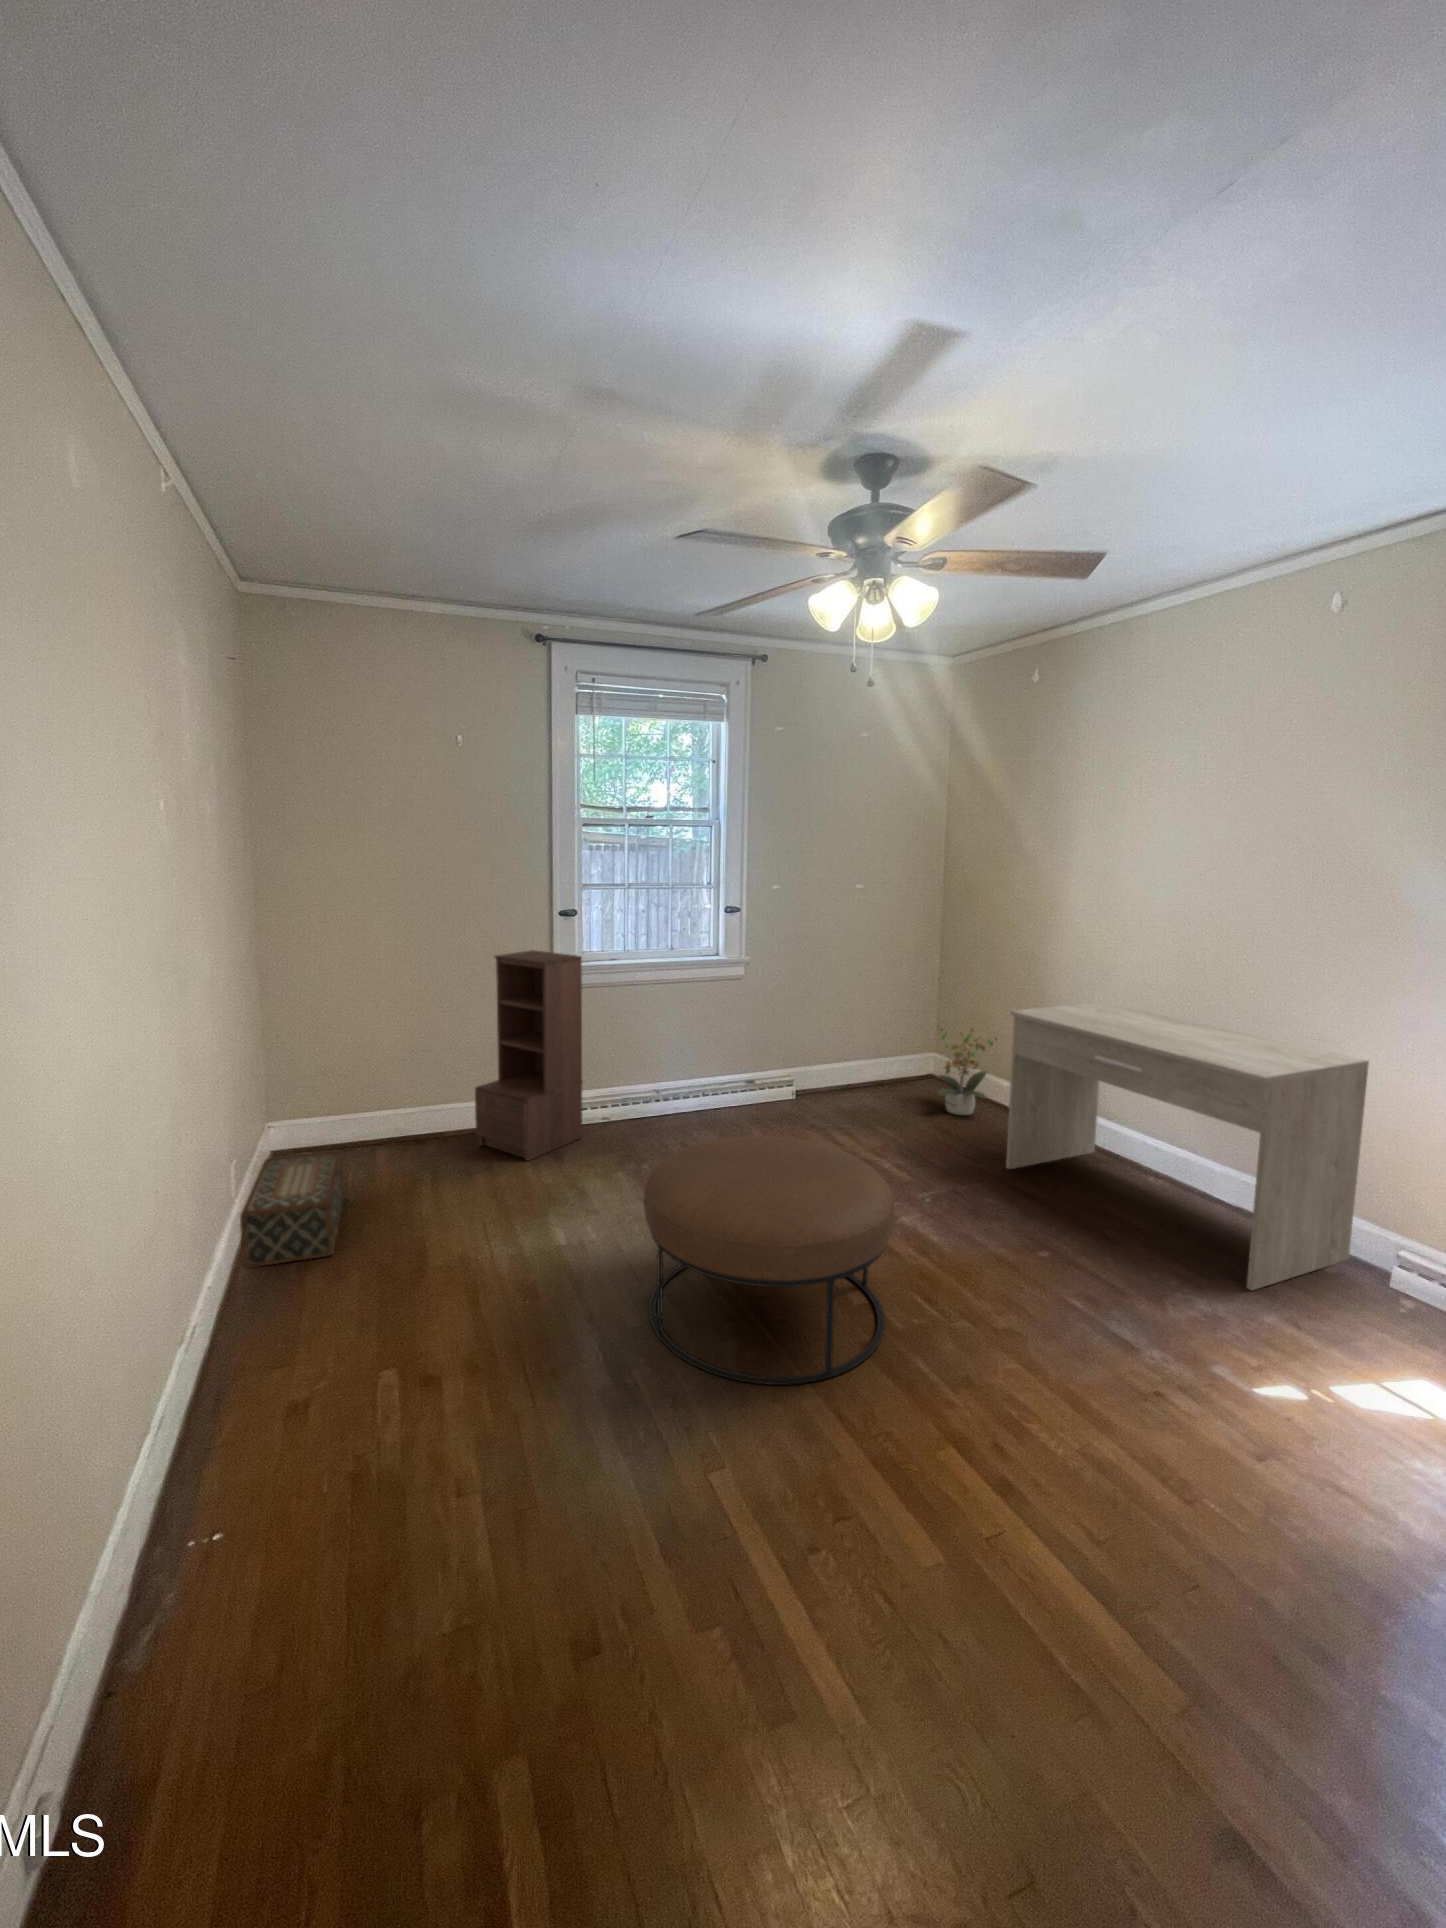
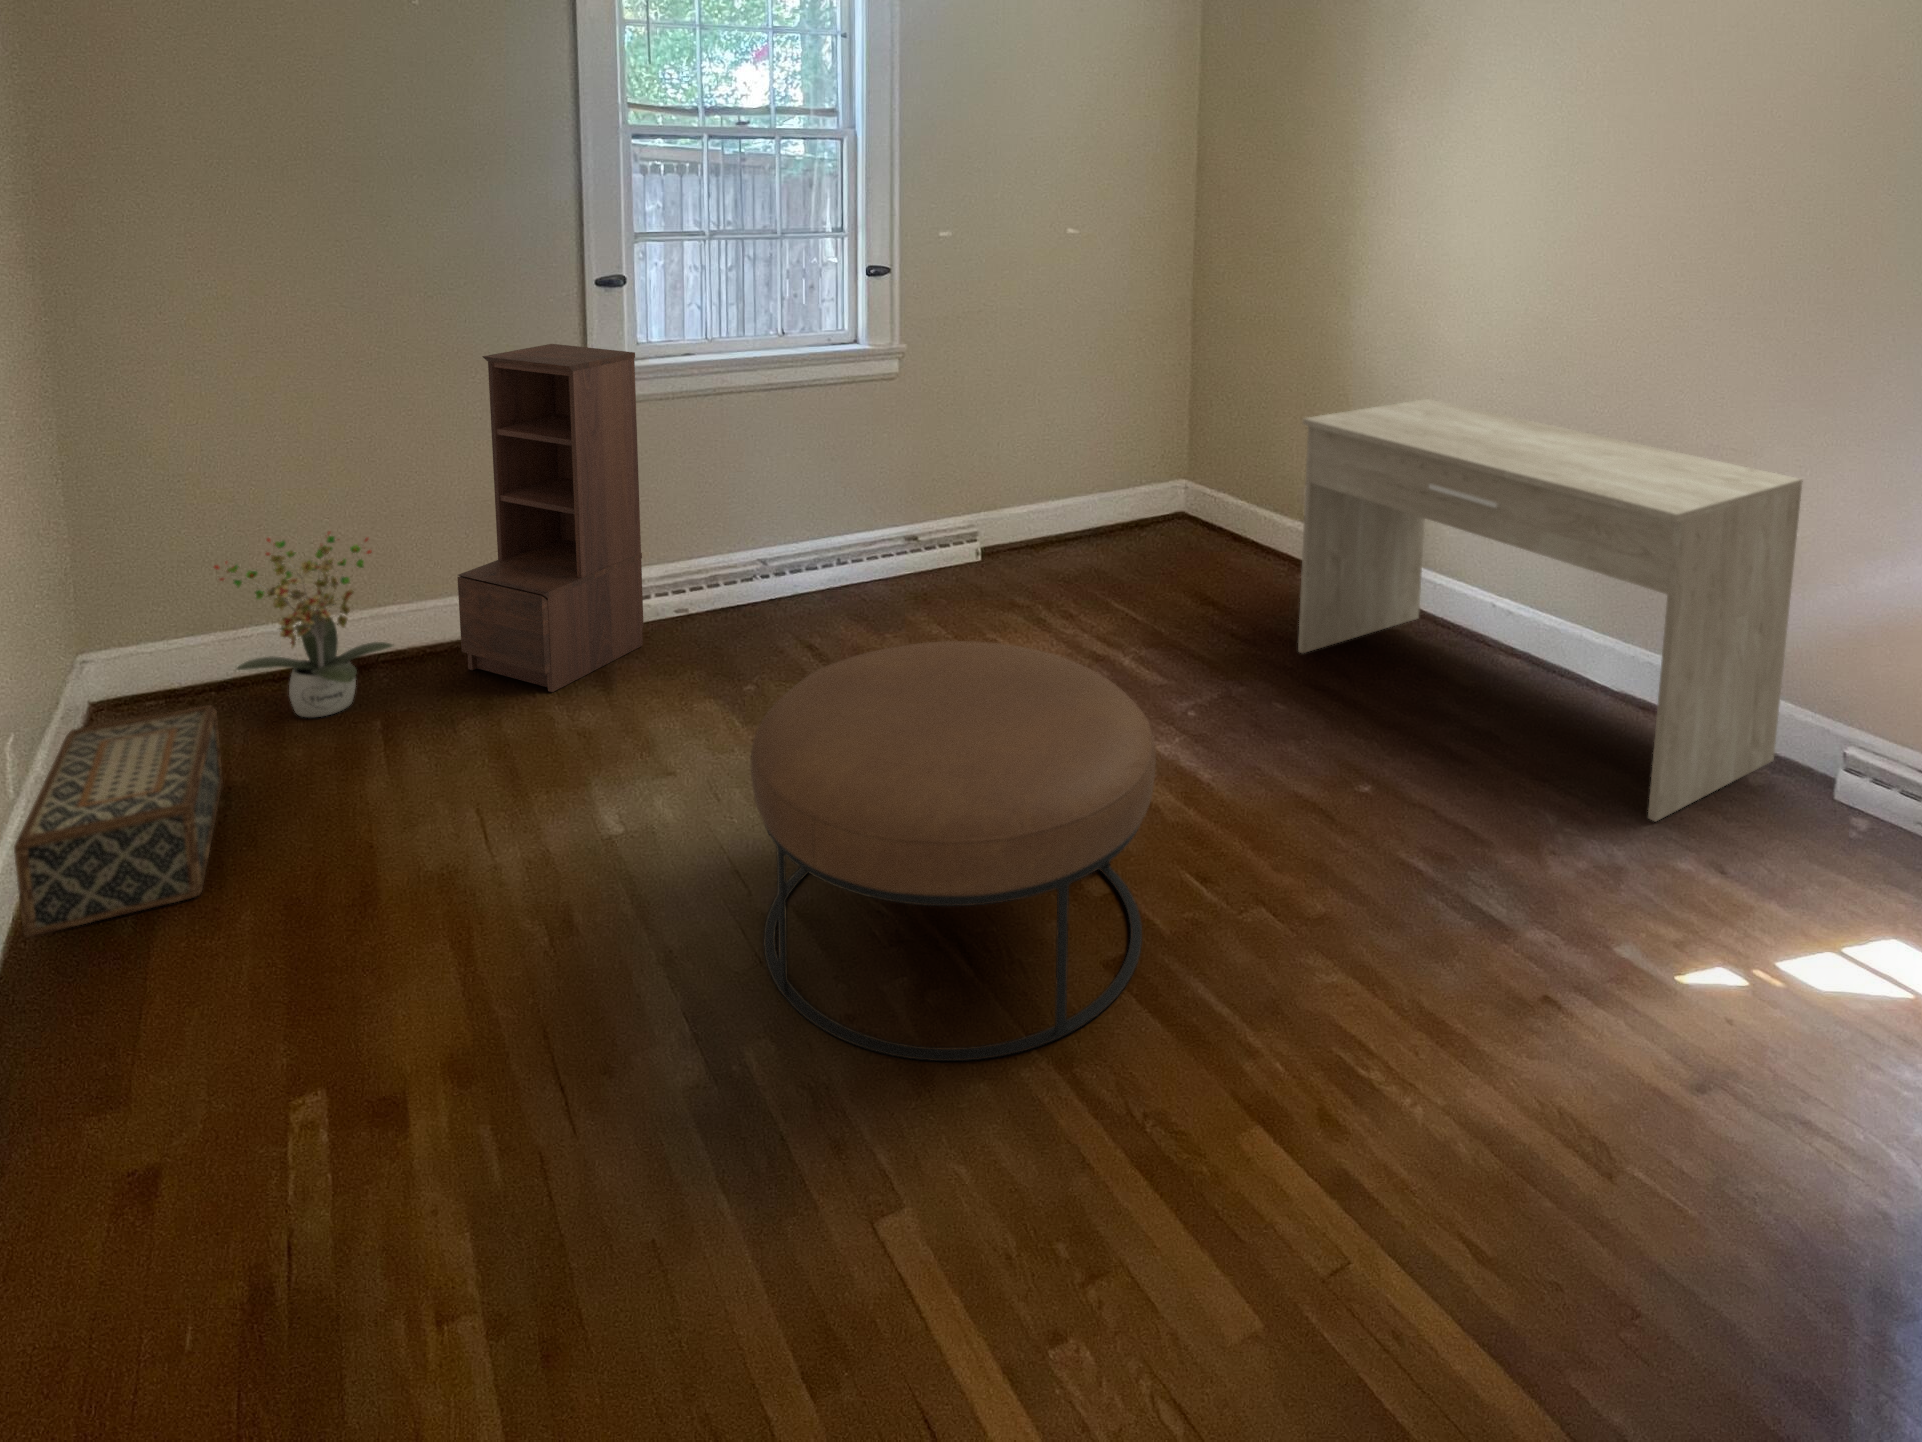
potted plant: present [938,1028,998,1115] -> present [214,532,393,718]

